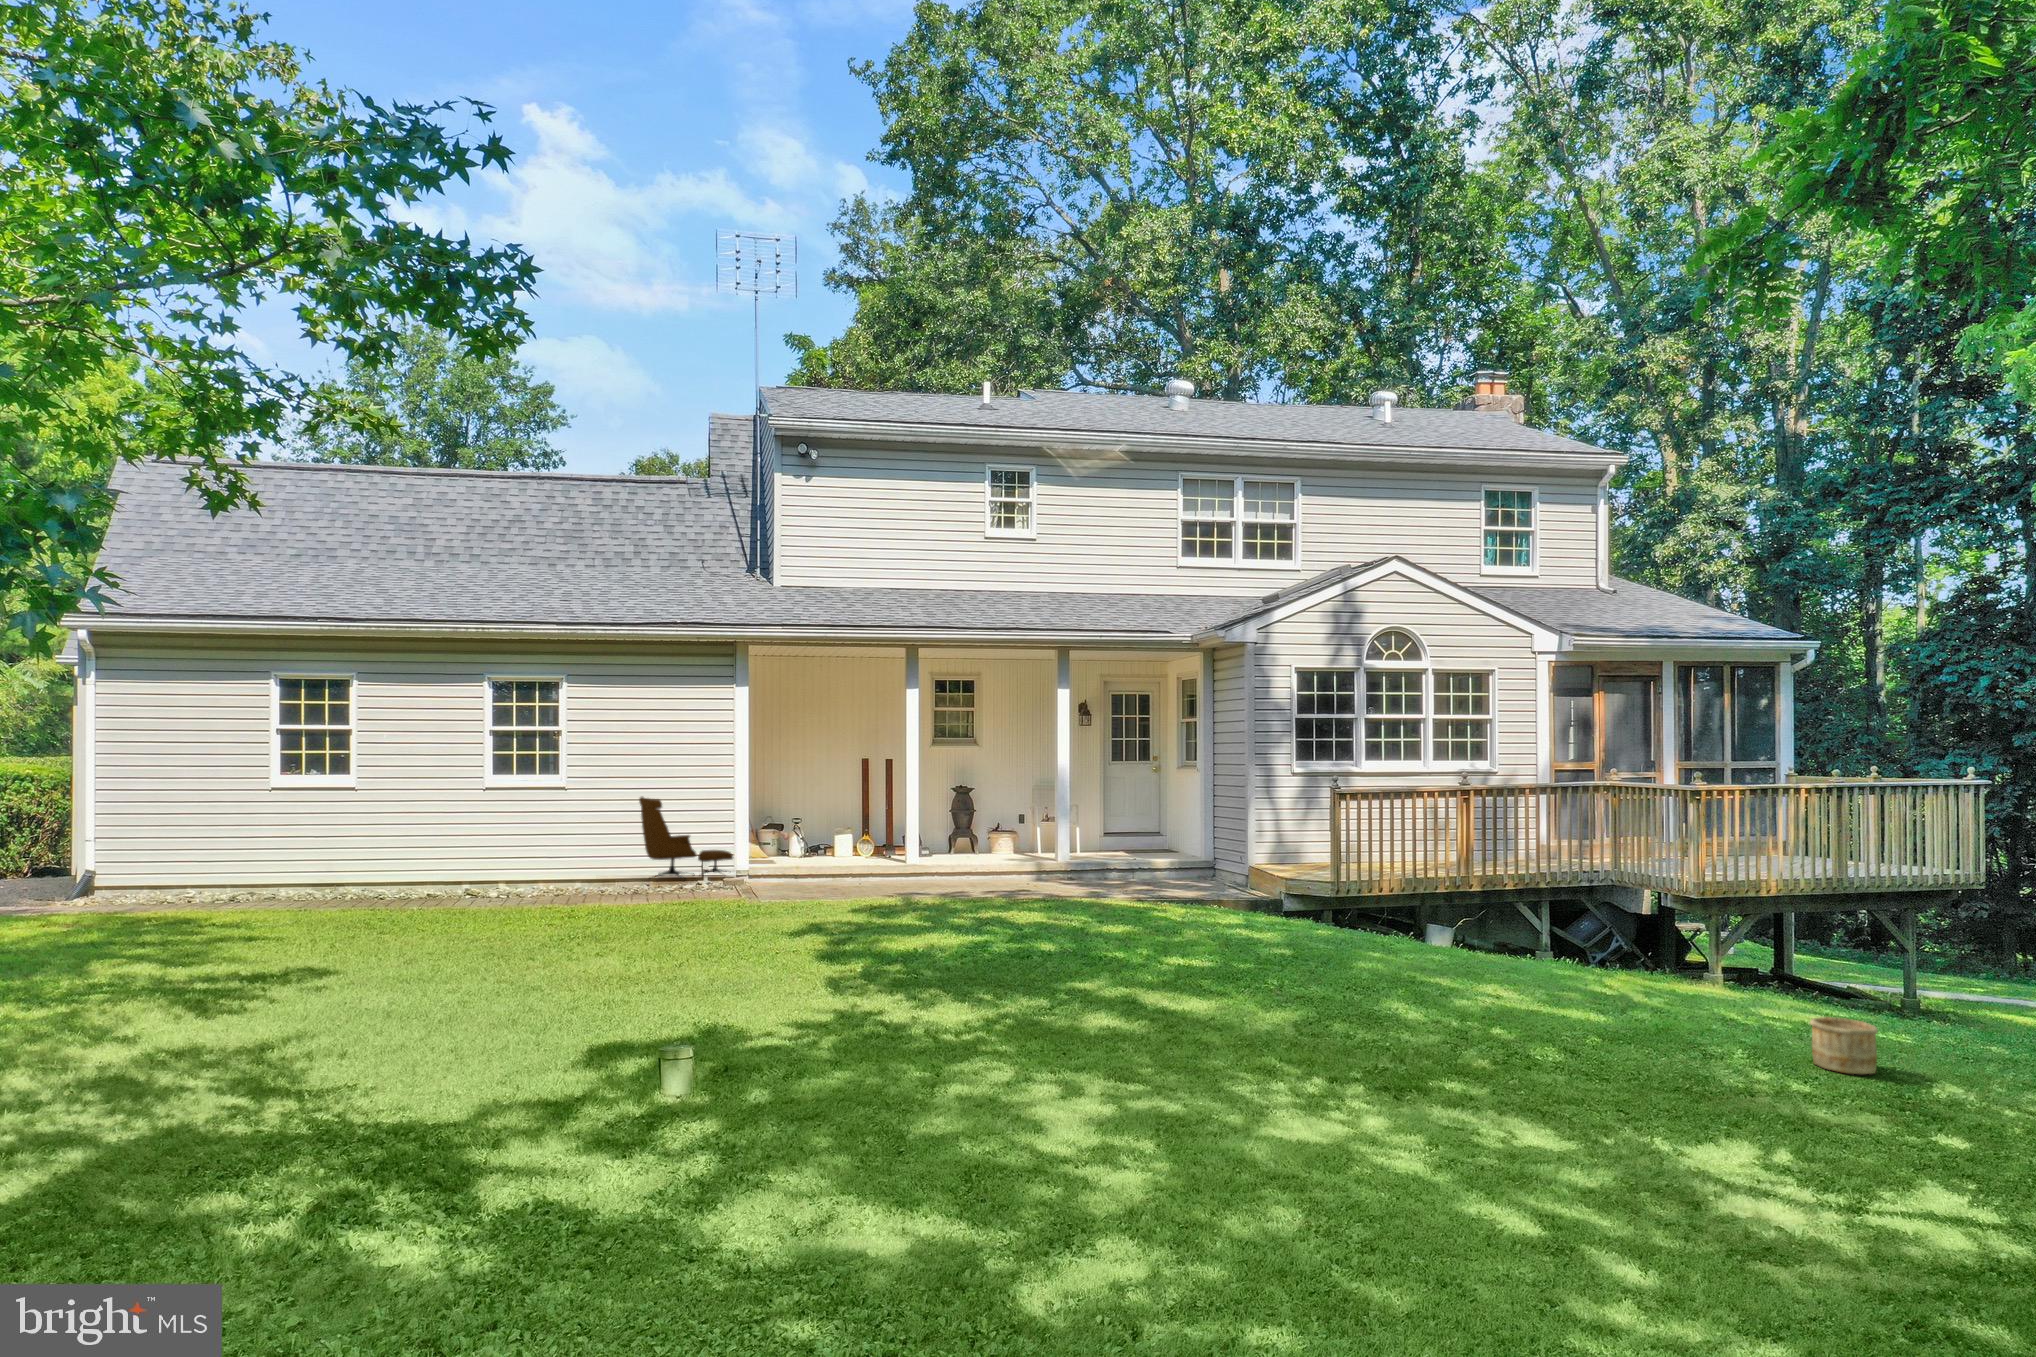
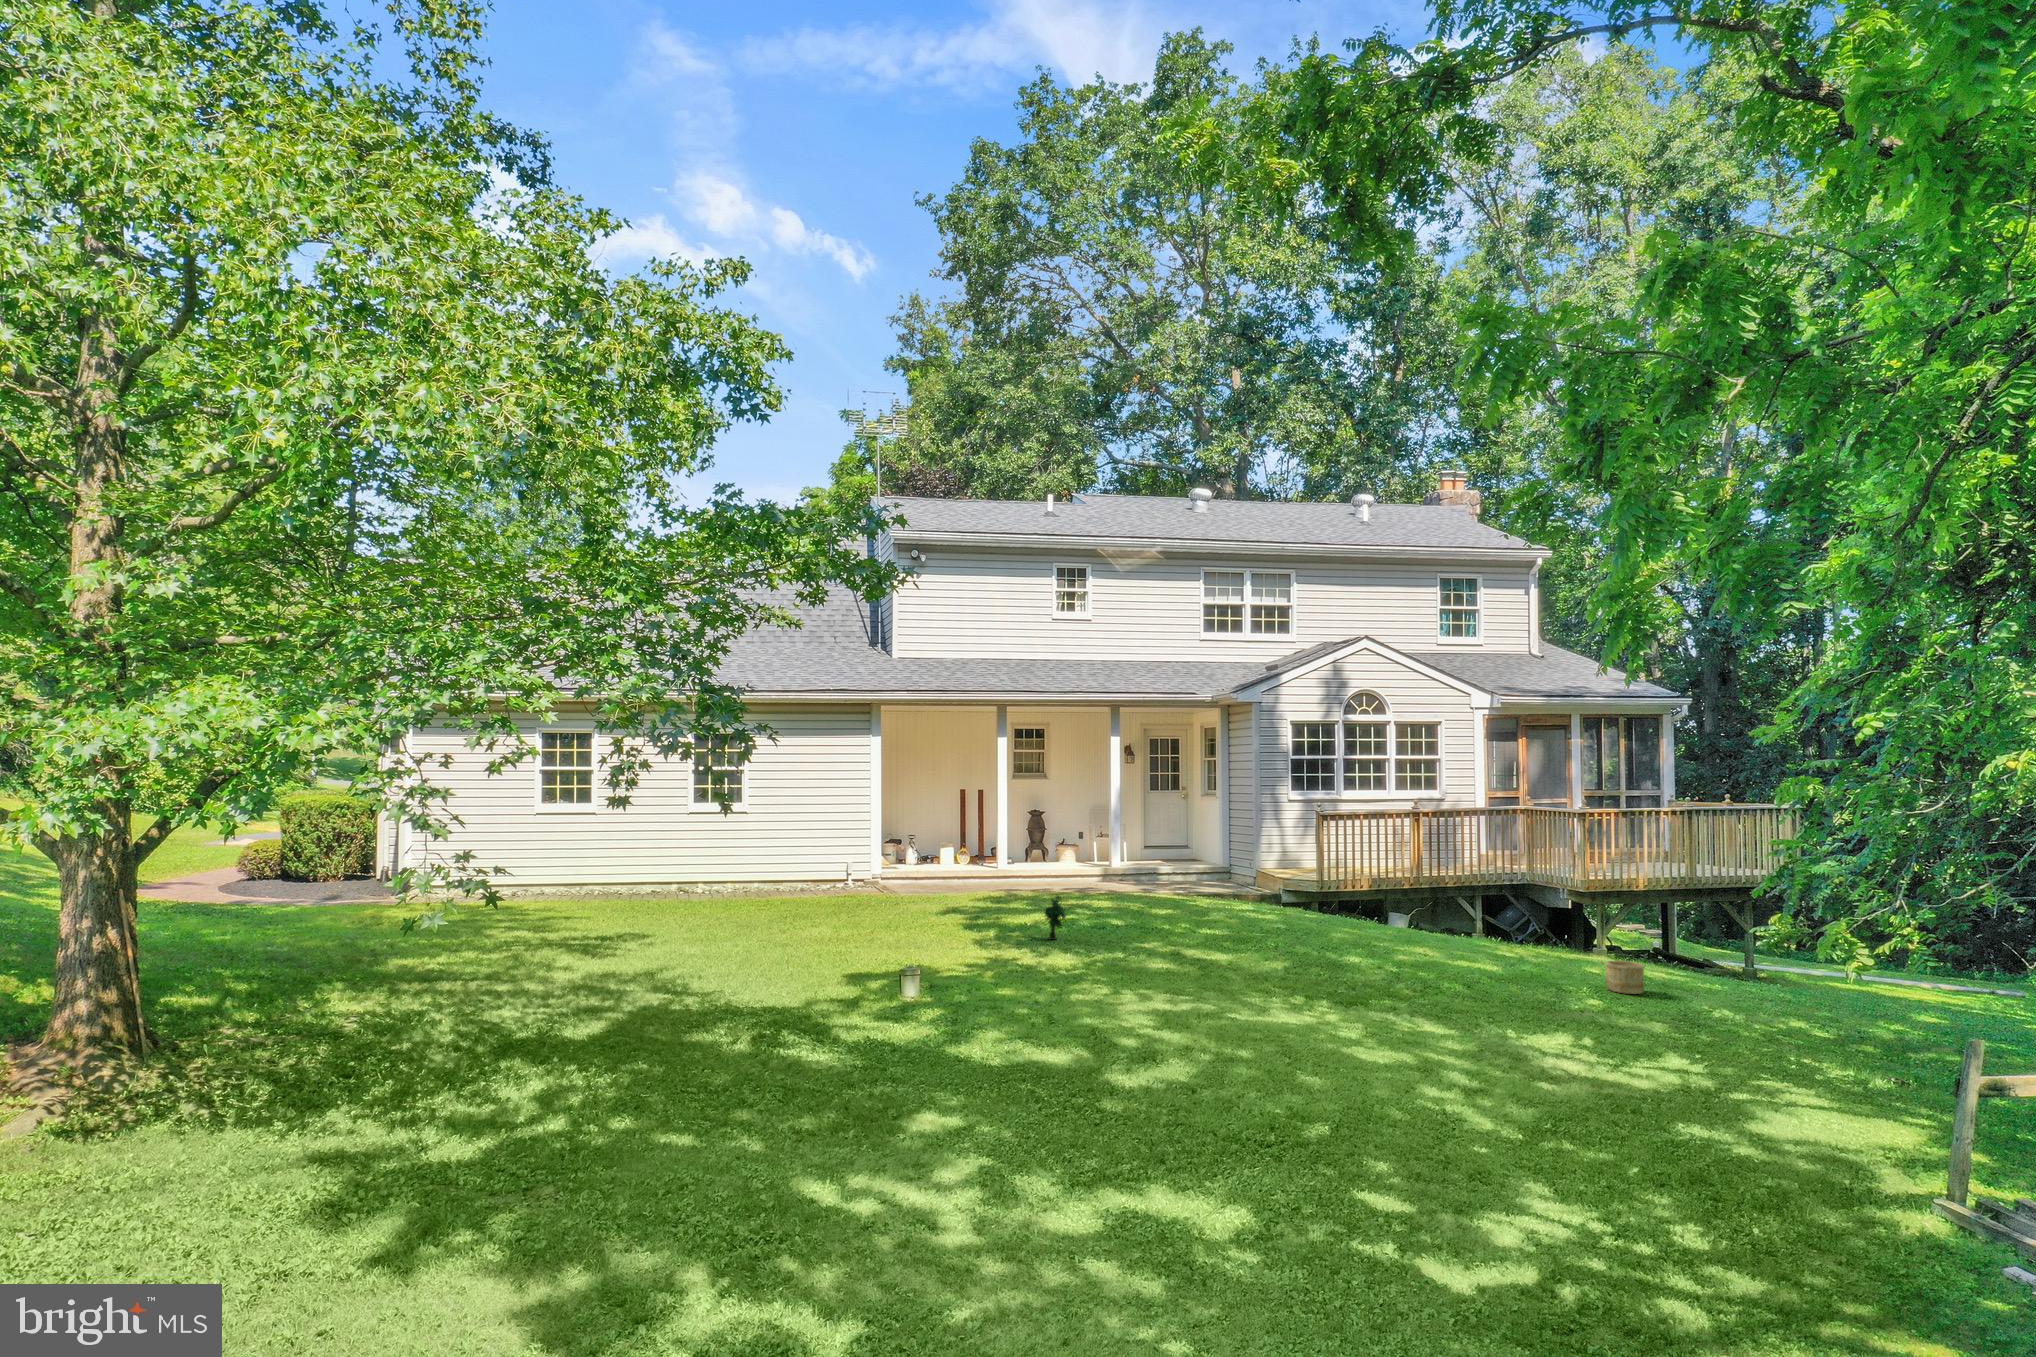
lounge chair: present [639,797,734,880] -> none [809,819,874,881]
decorative plant: none [925,909,965,976] -> present [1044,896,1066,940]

